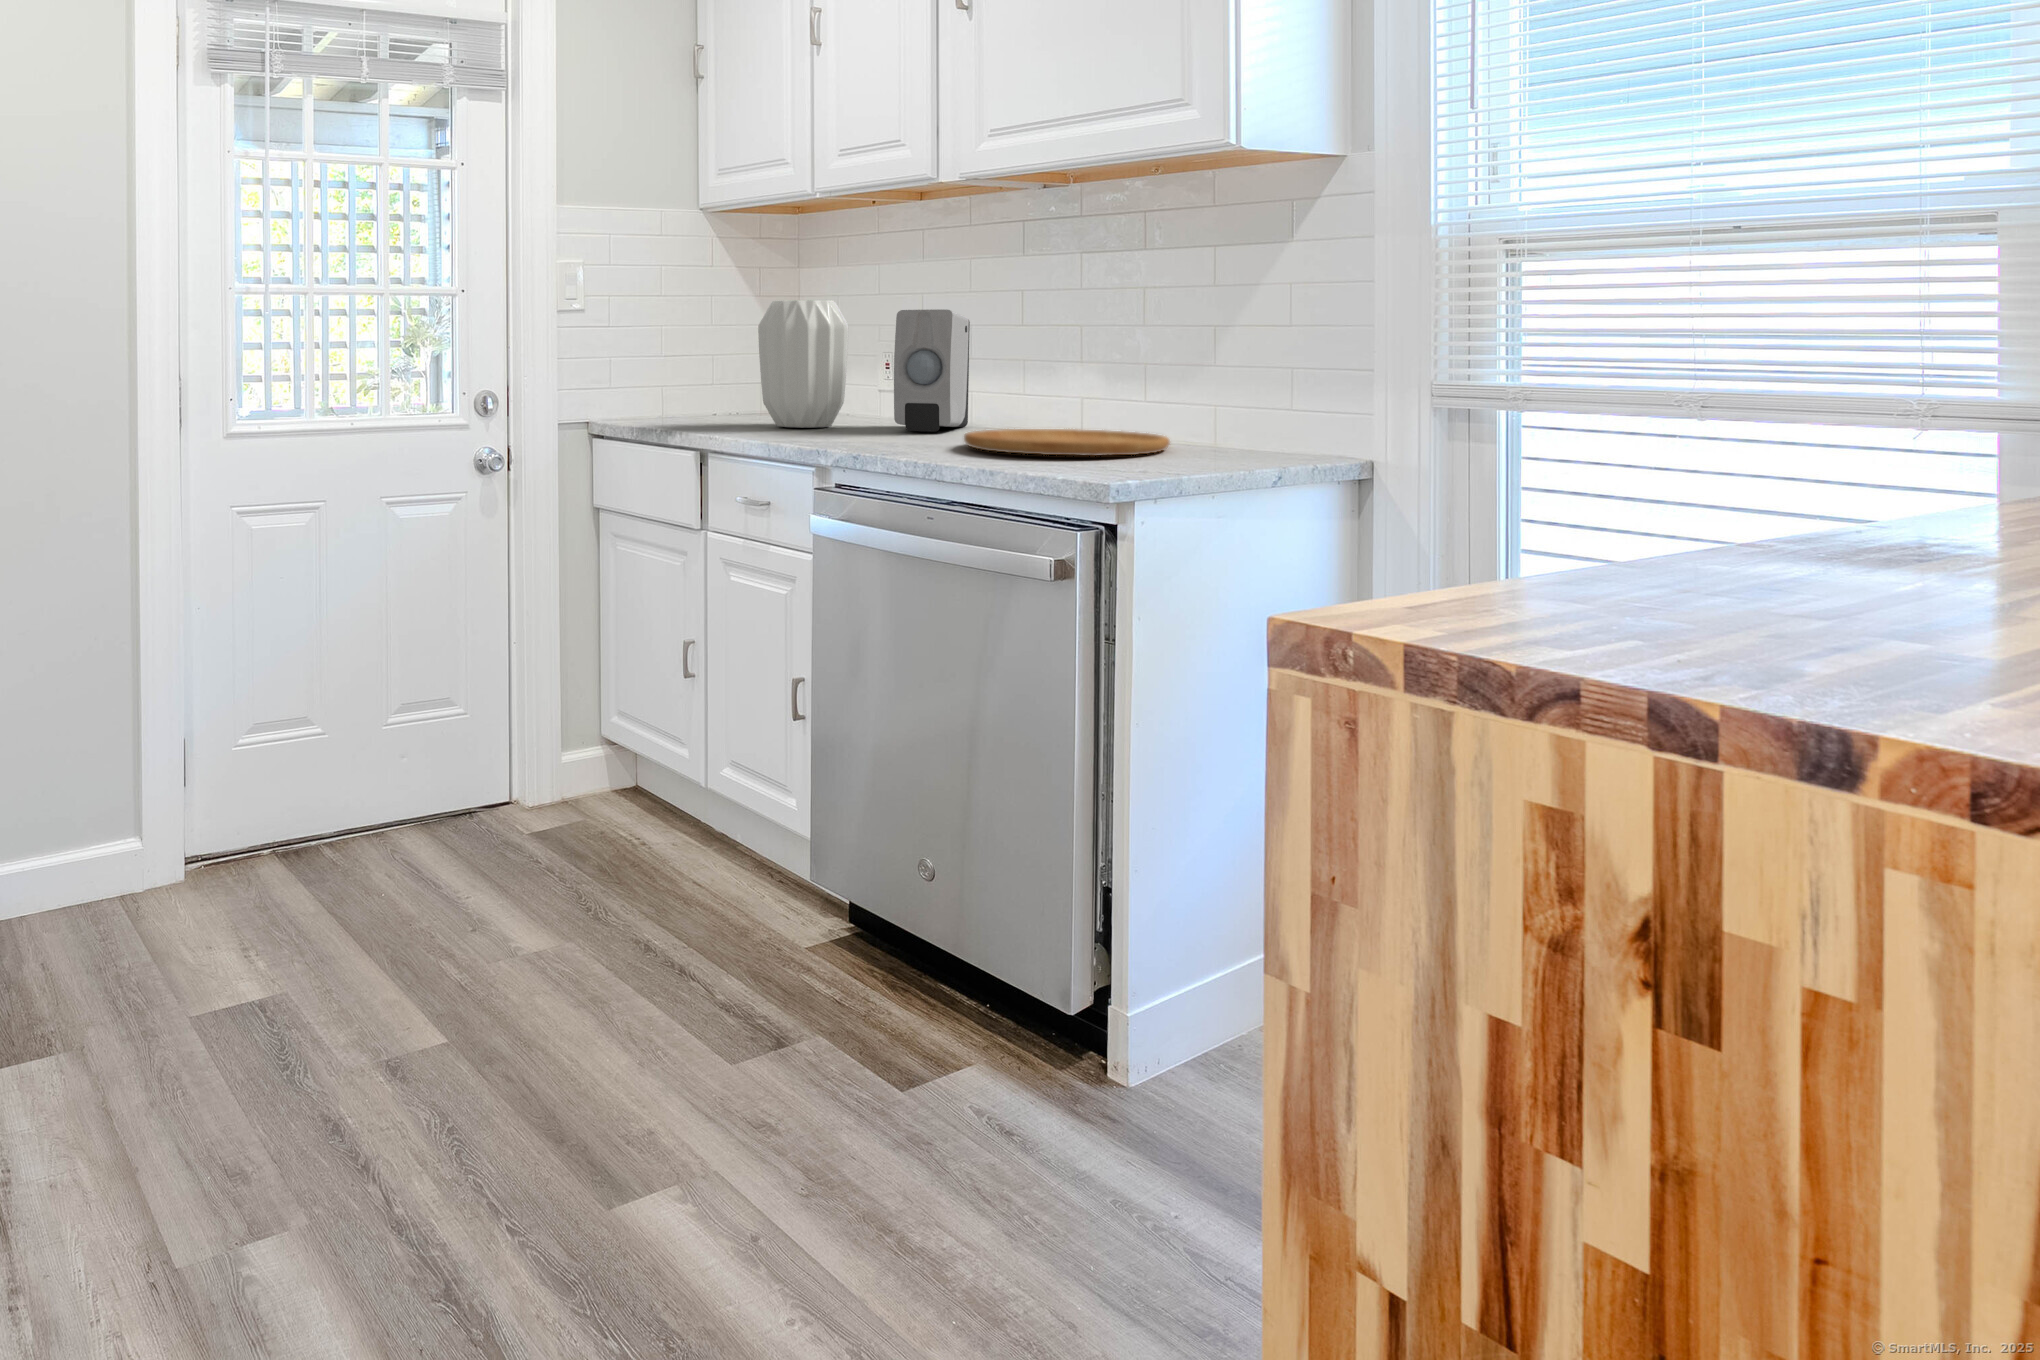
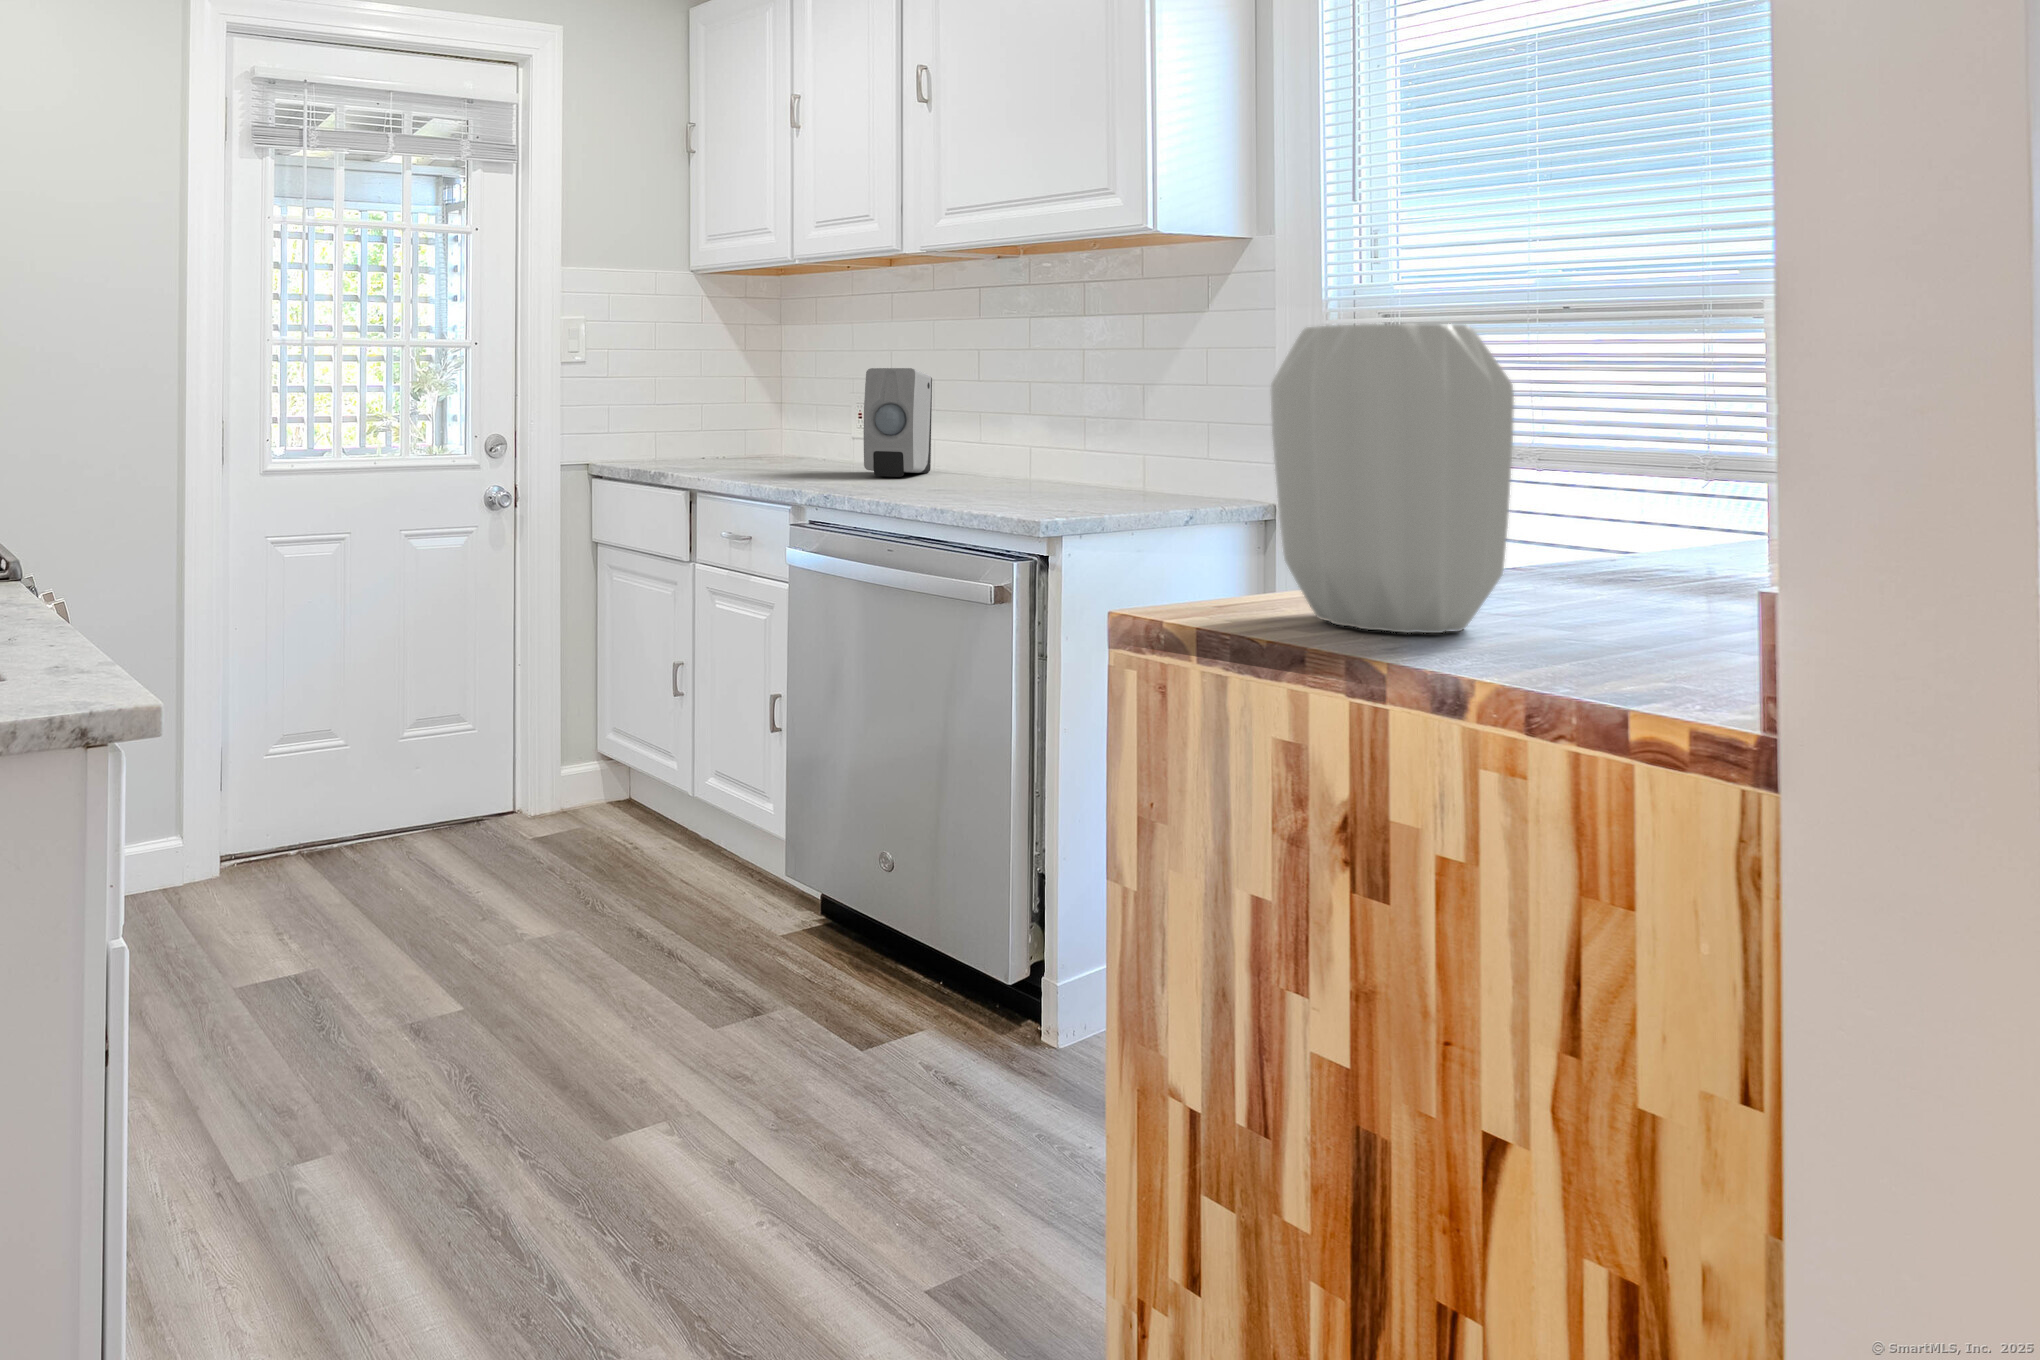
vase: present [758,300,848,428] -> present [1271,324,1514,633]
cutting board: present [964,429,1170,456] -> none [922,475,1100,497]

